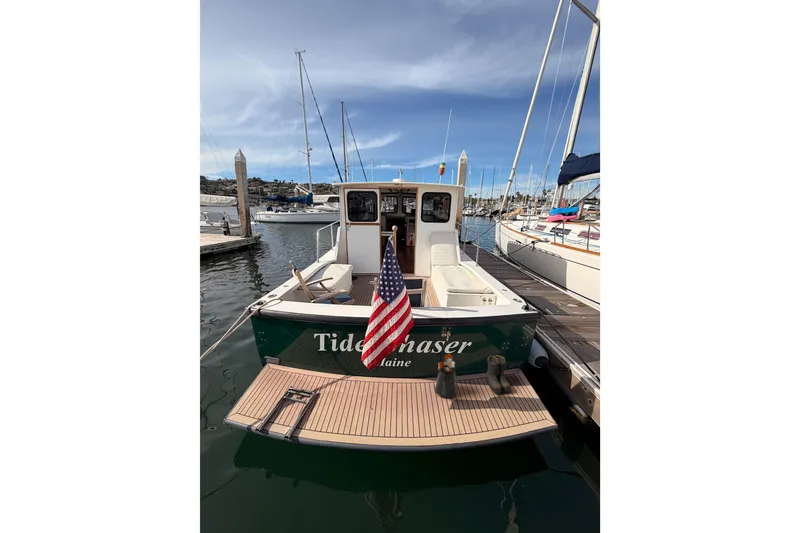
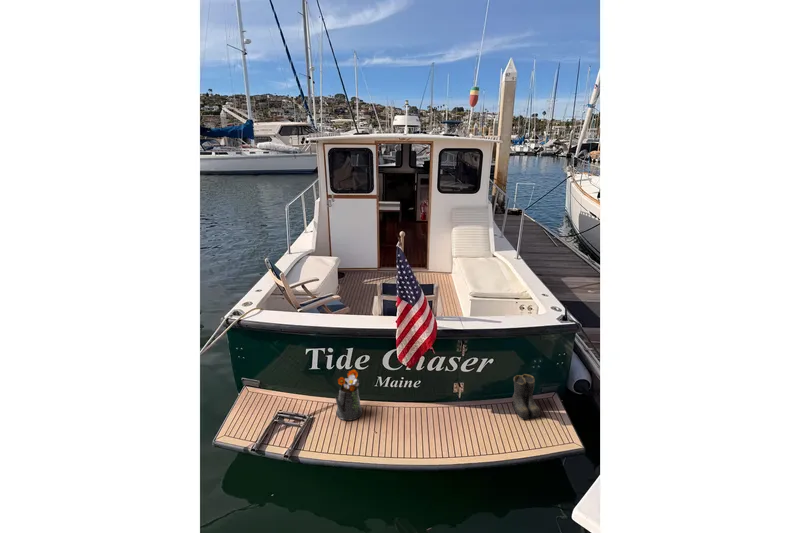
watering can: present [435,354,457,398] -> present [335,370,362,421]

